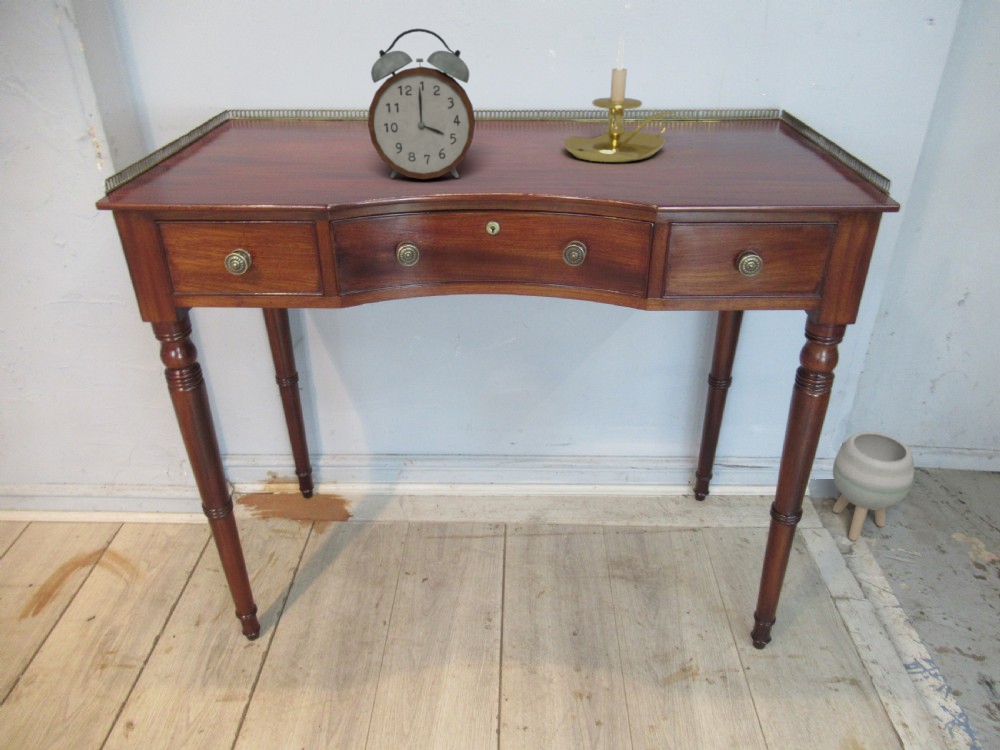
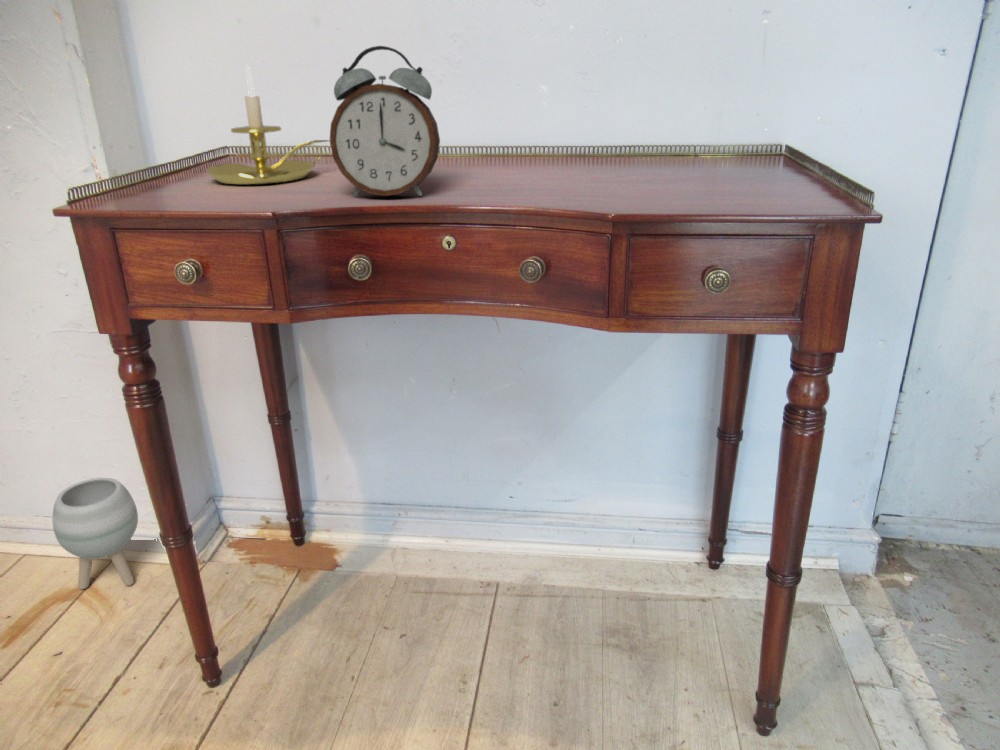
candle holder: present [564,37,674,162] -> present [206,65,328,184]
planter: present [832,431,914,541] -> present [52,478,138,589]

